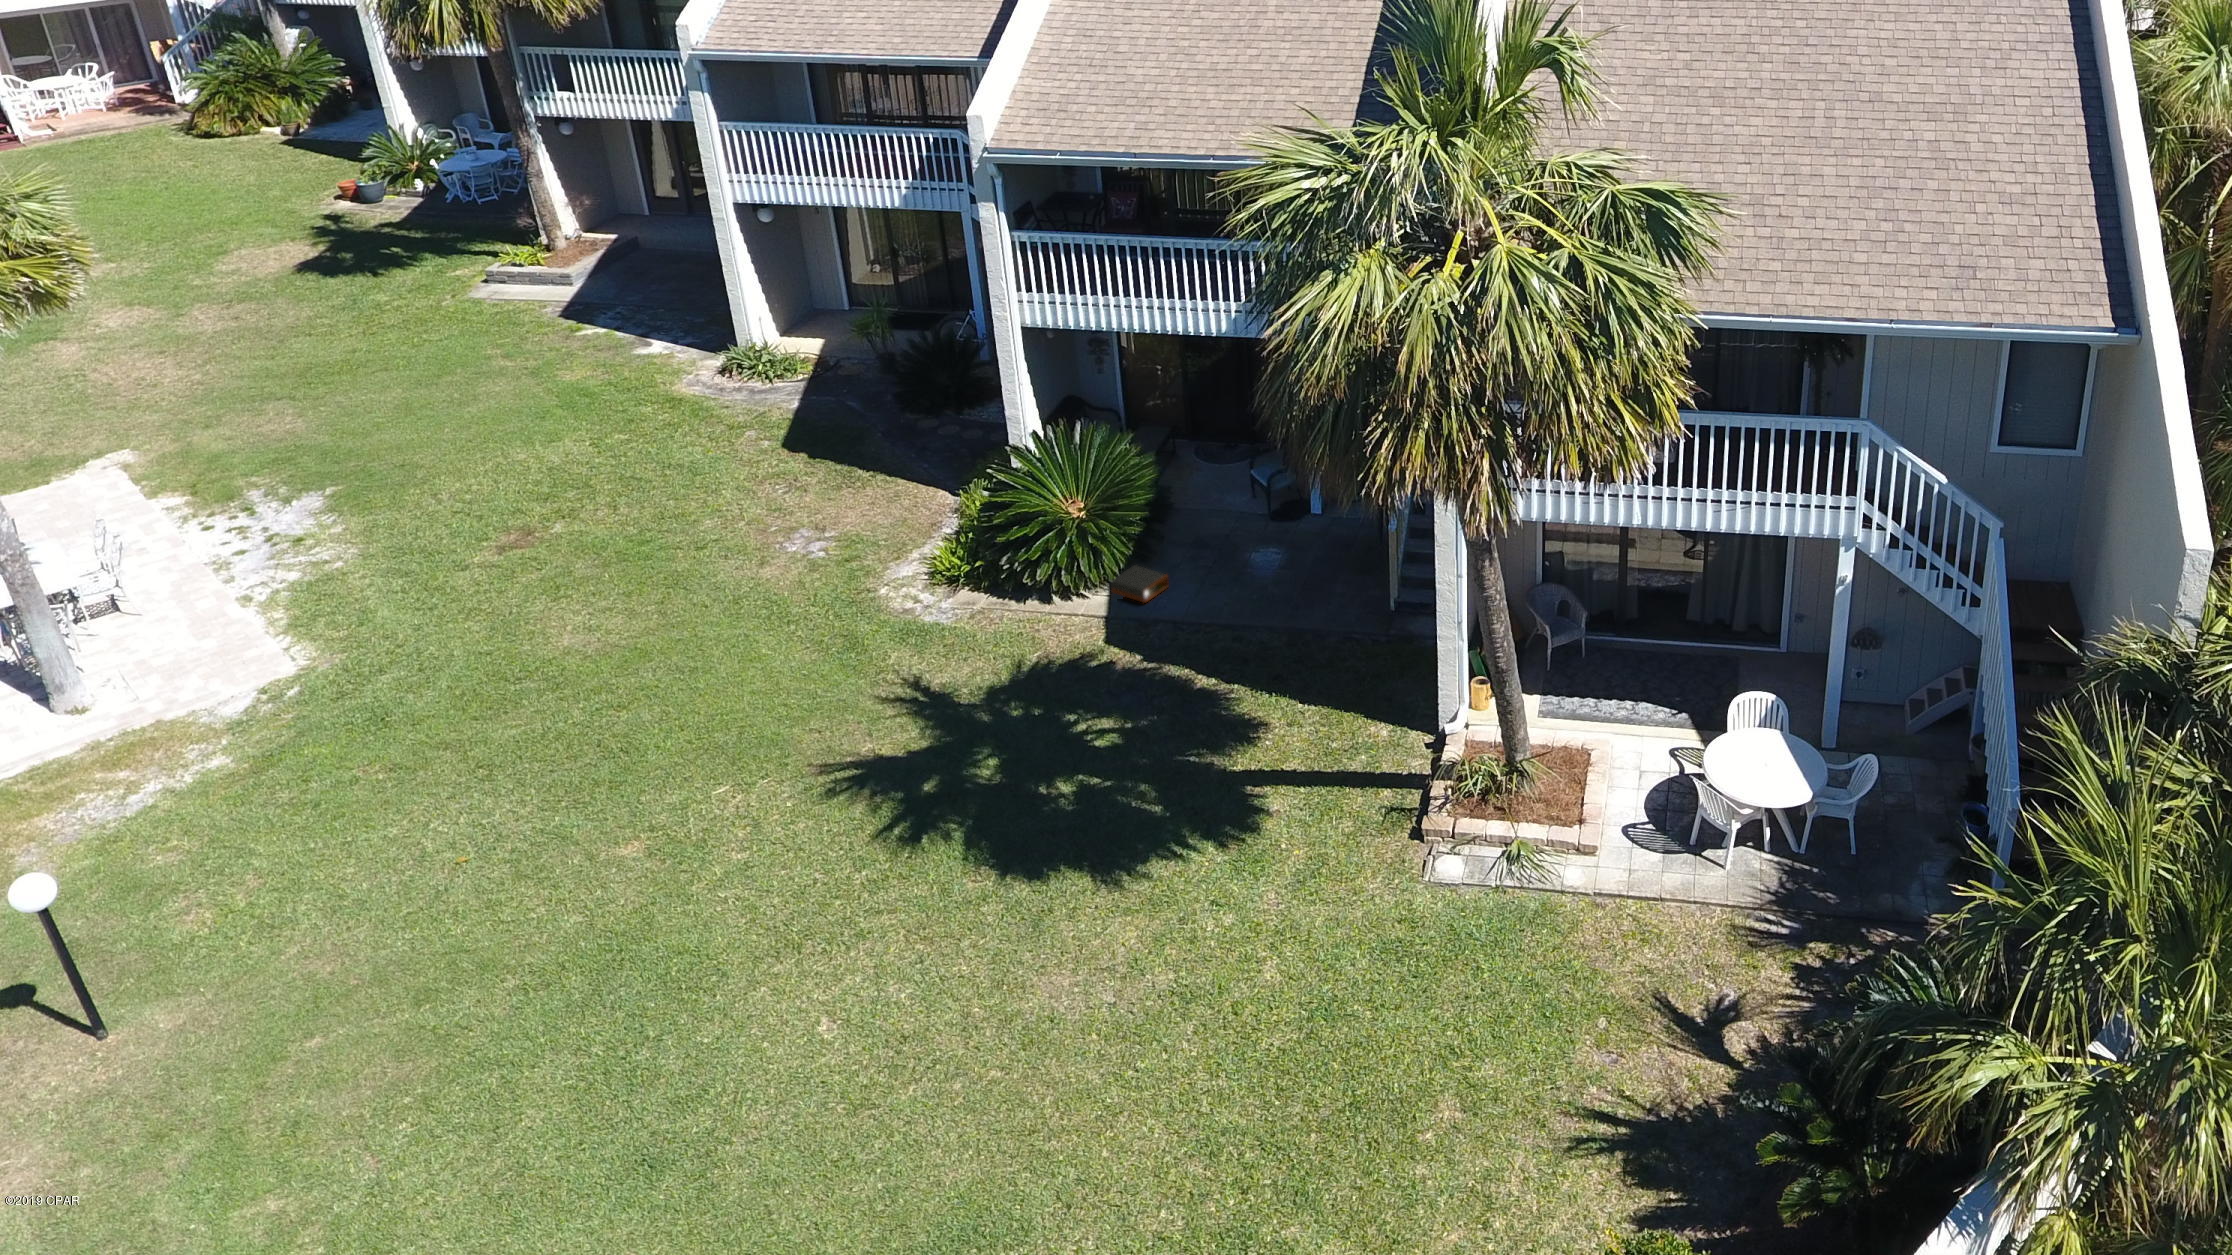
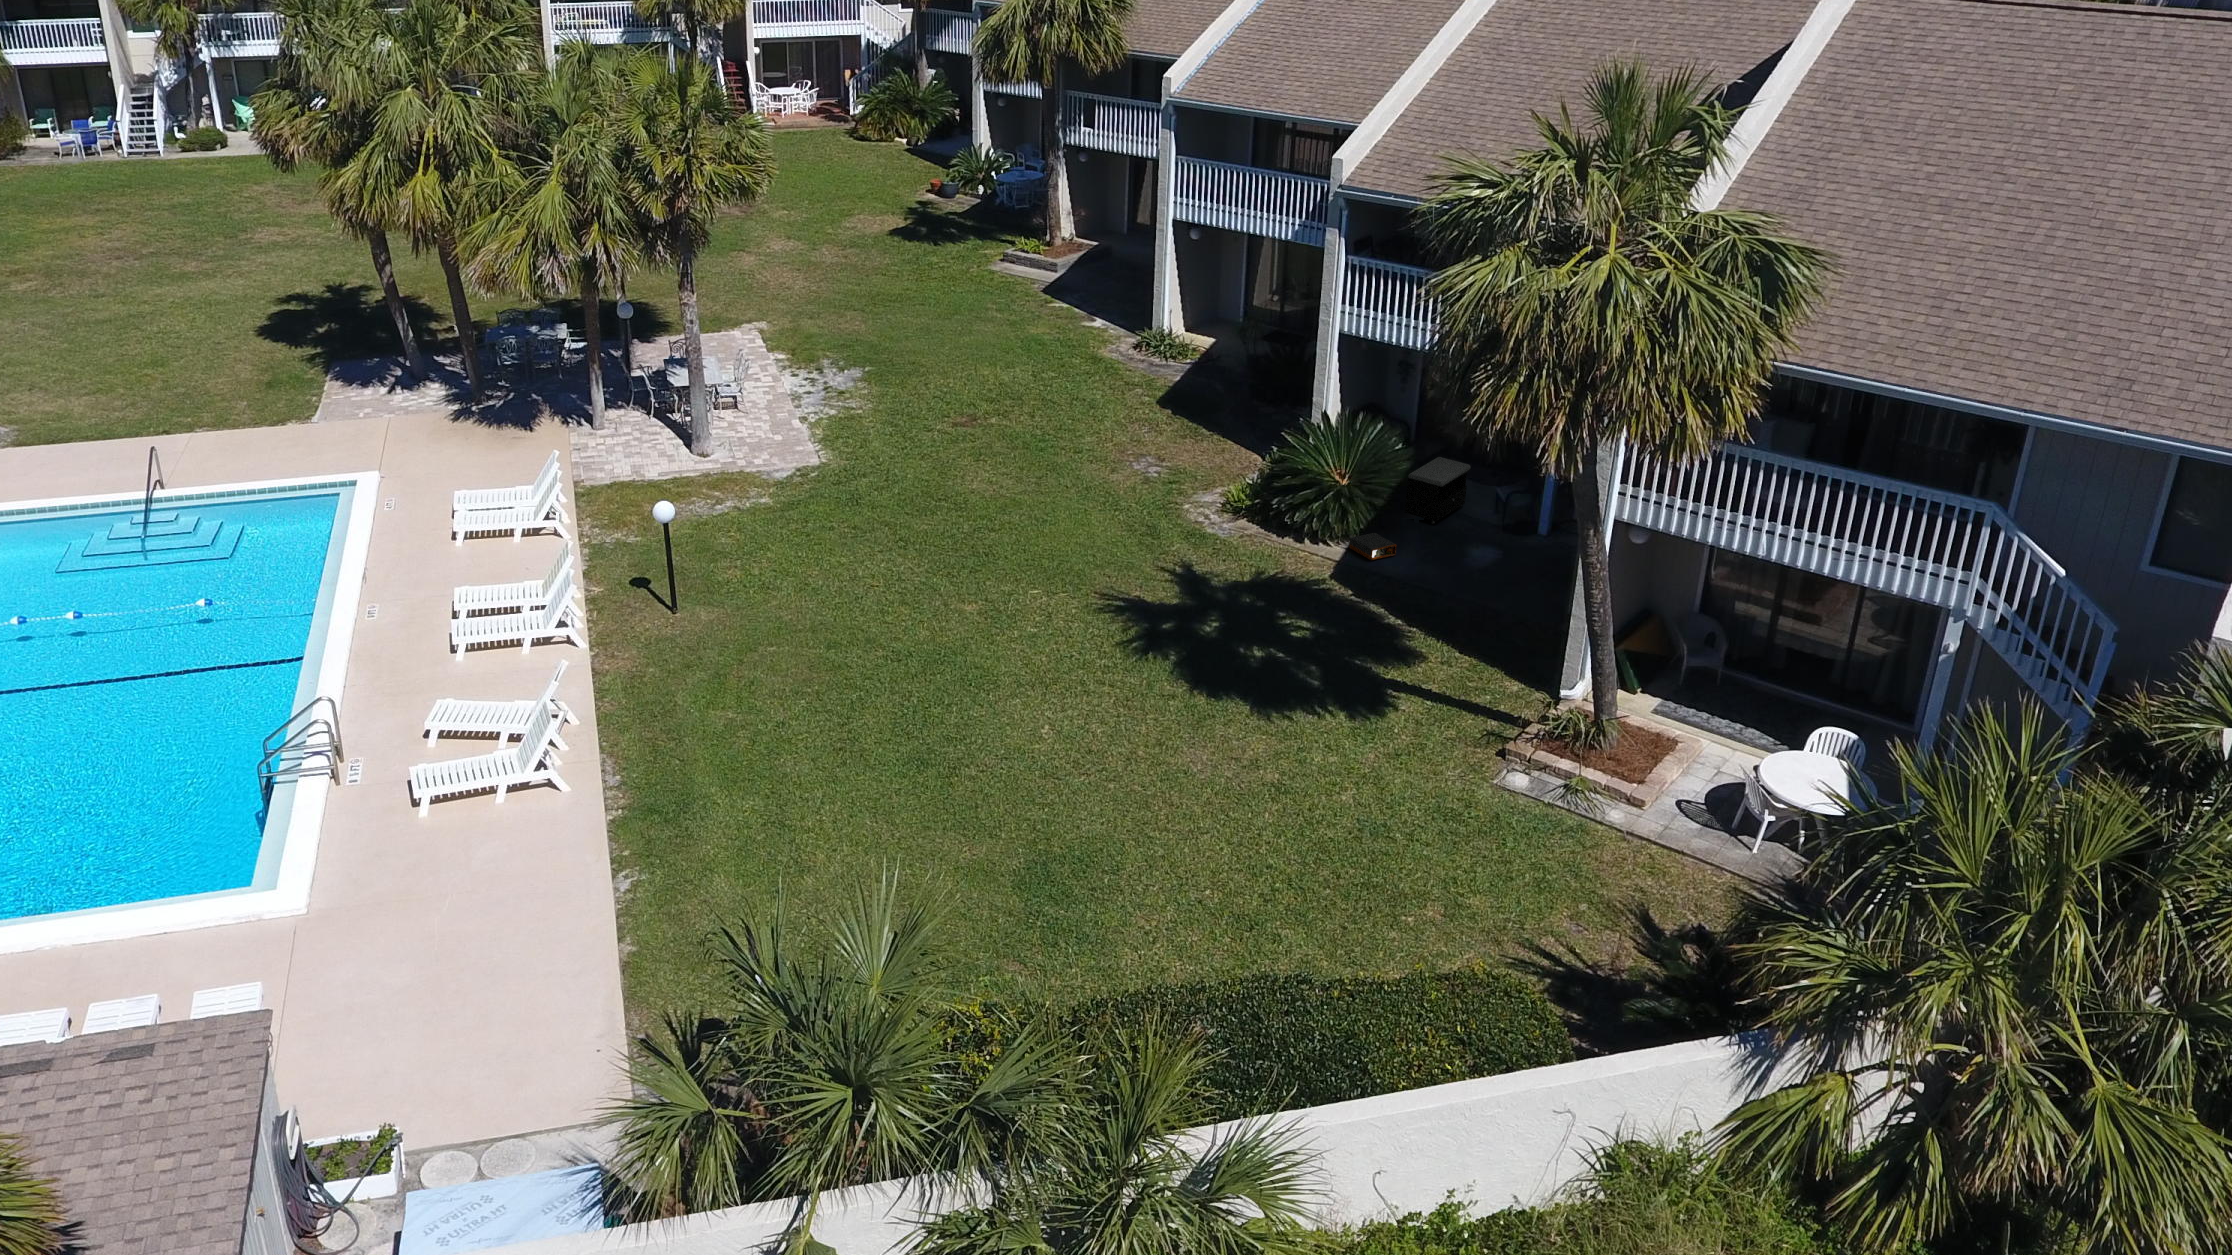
storage bench: none [1150,447,1213,530] -> present [1405,457,1471,523]

